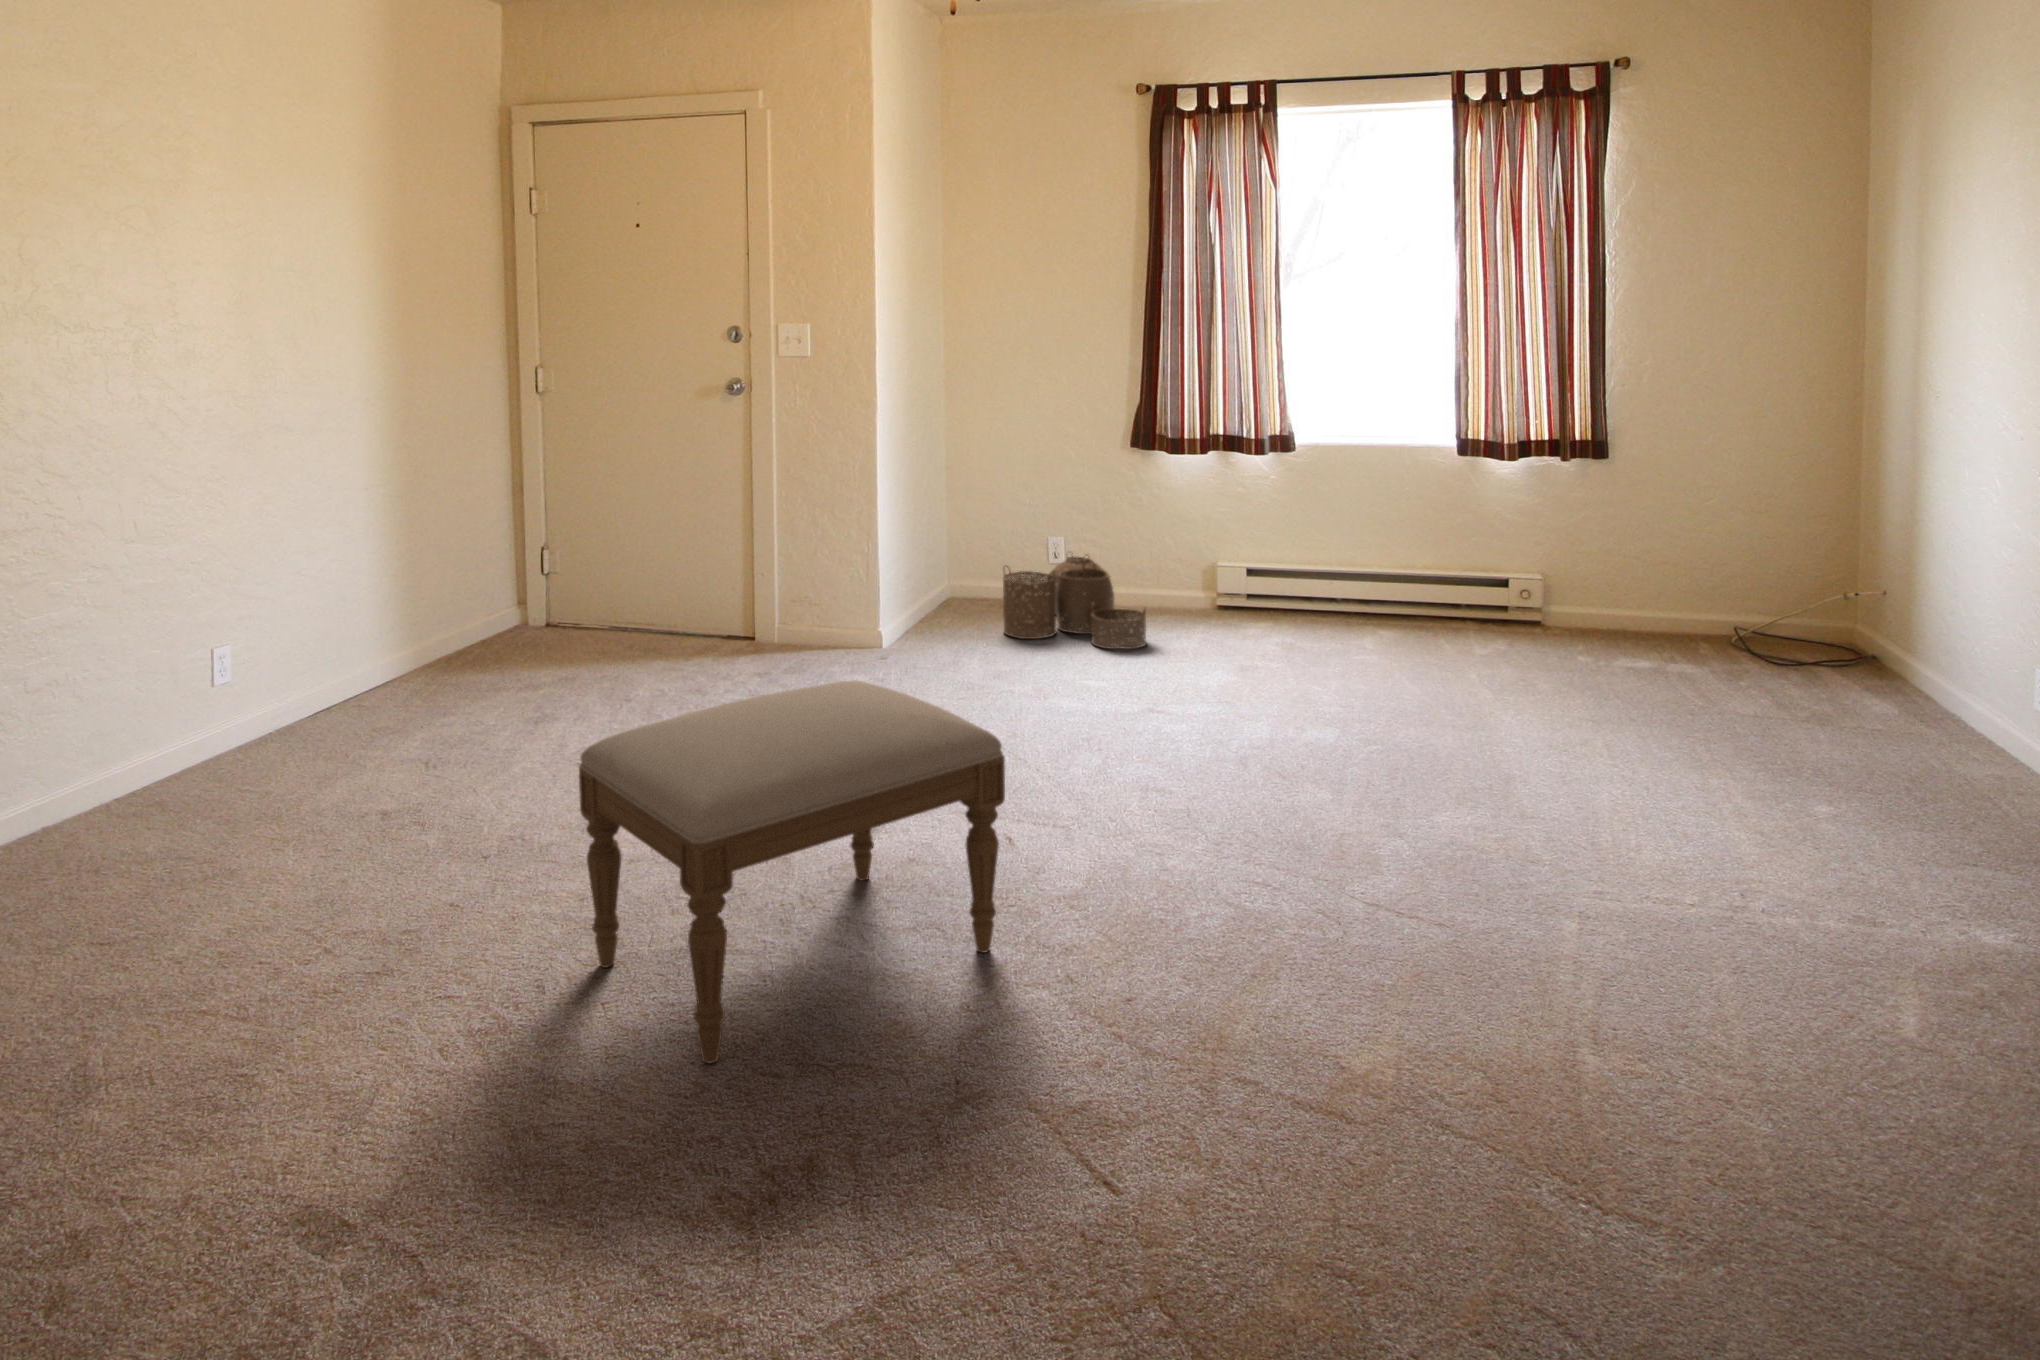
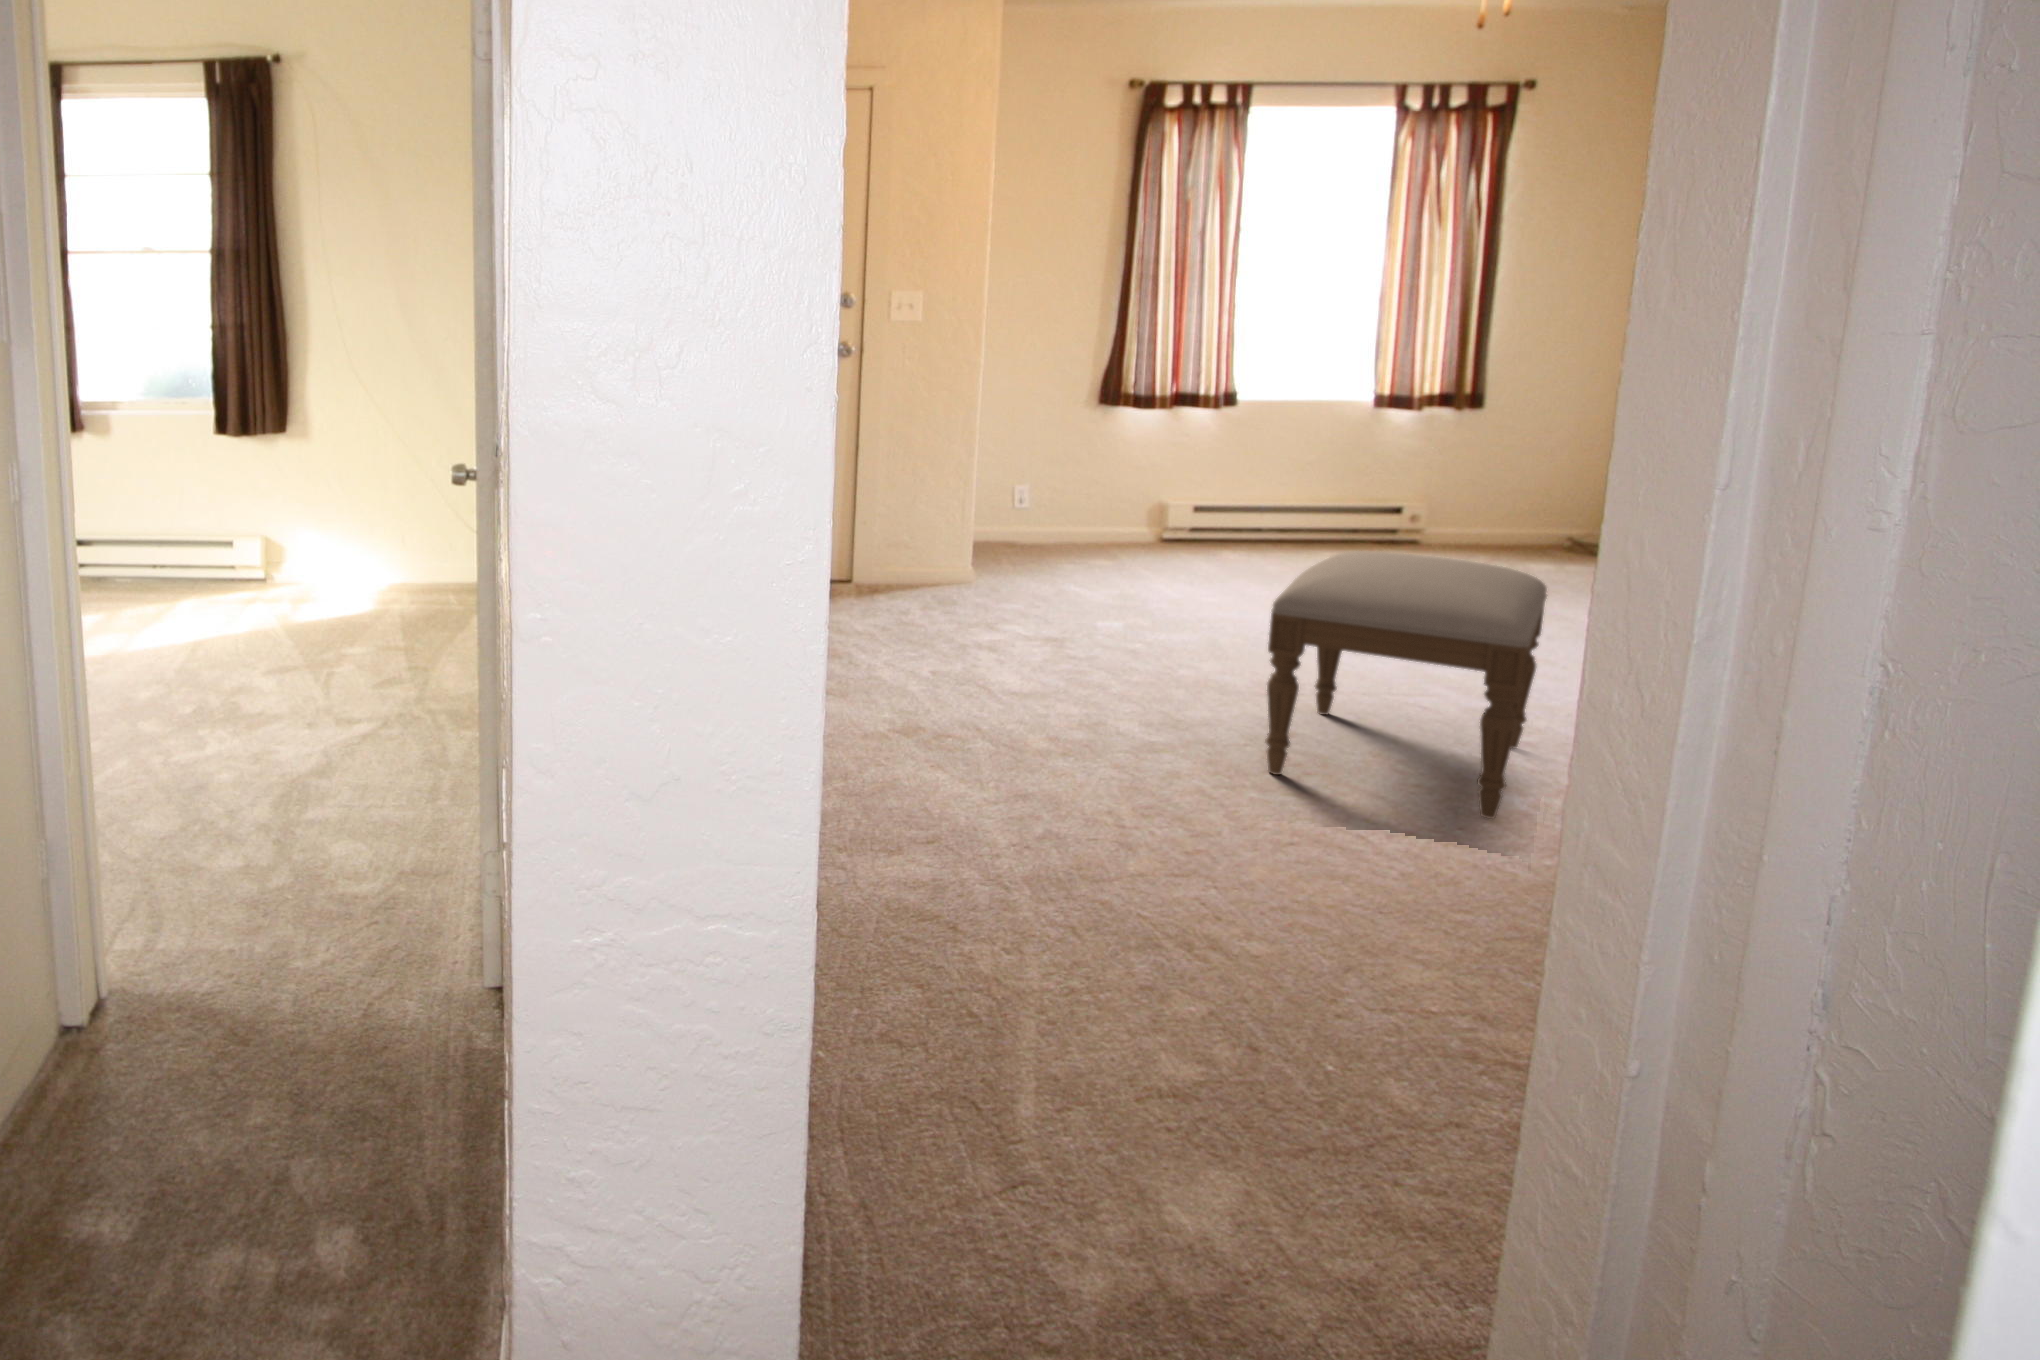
woven basket: present [1003,554,1146,649] -> none [1028,493,1172,568]

